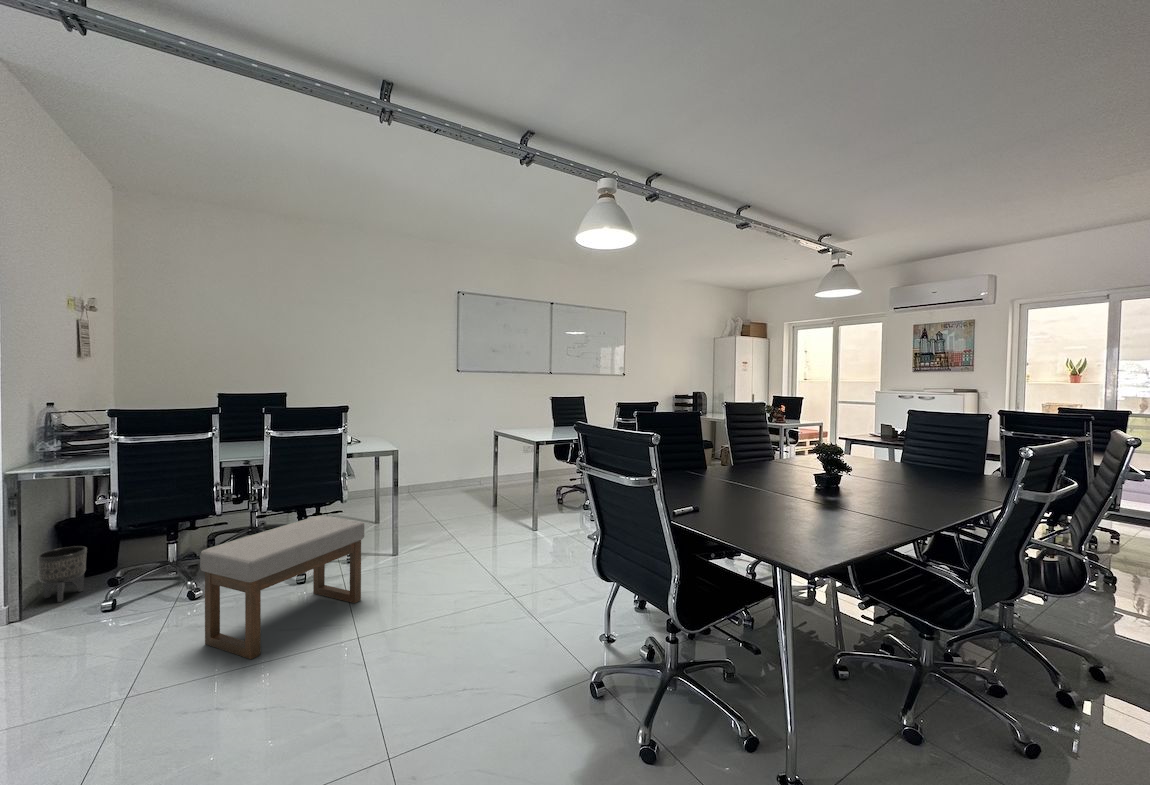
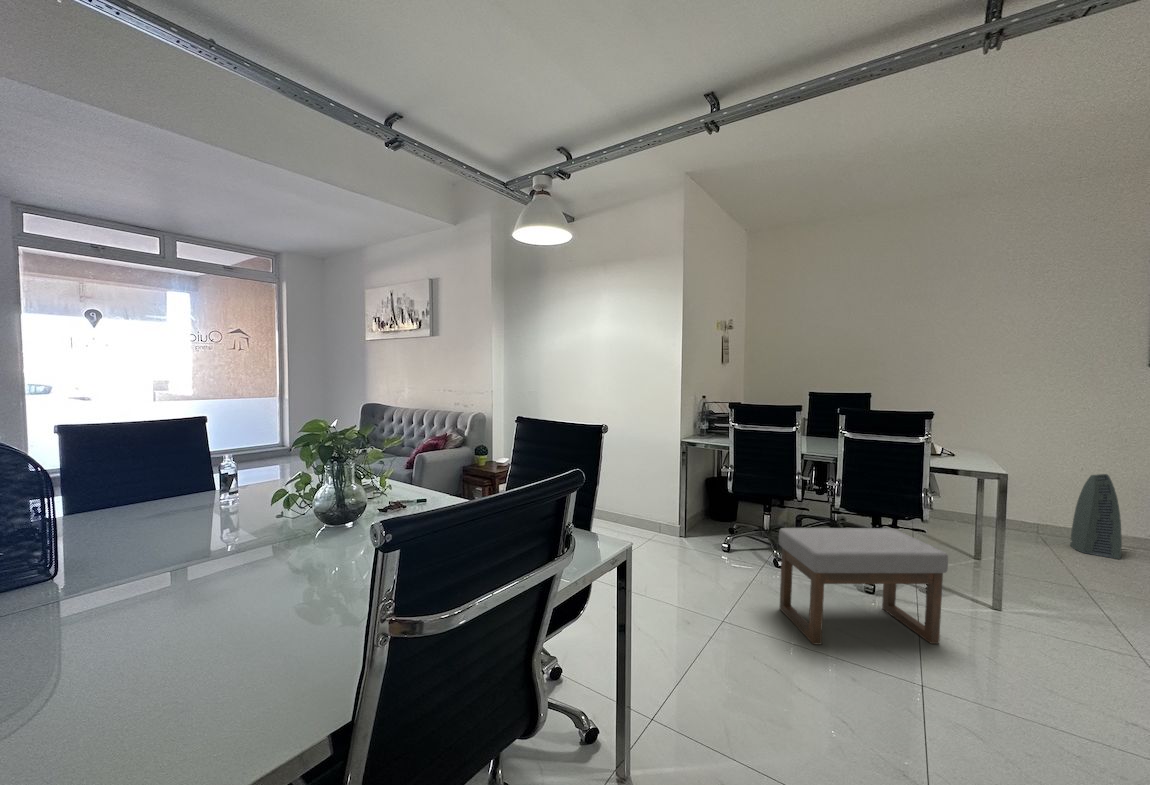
air purifier: none [430,441,453,498] -> present [1070,474,1122,559]
planter: present [37,546,87,602] -> none [694,496,717,533]

